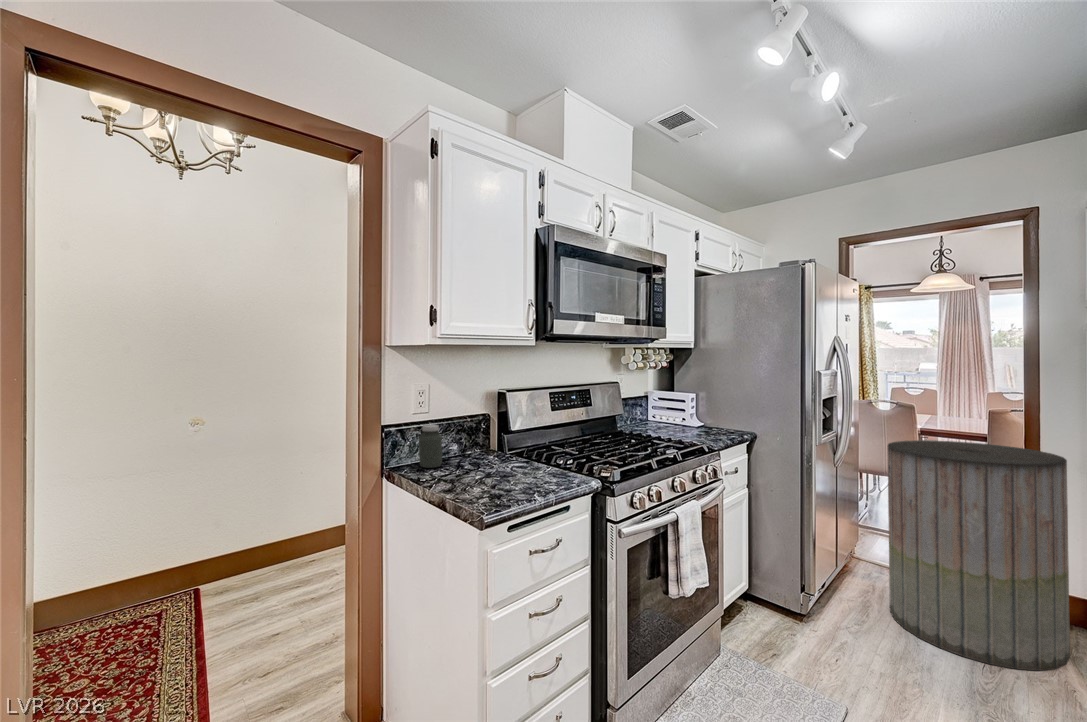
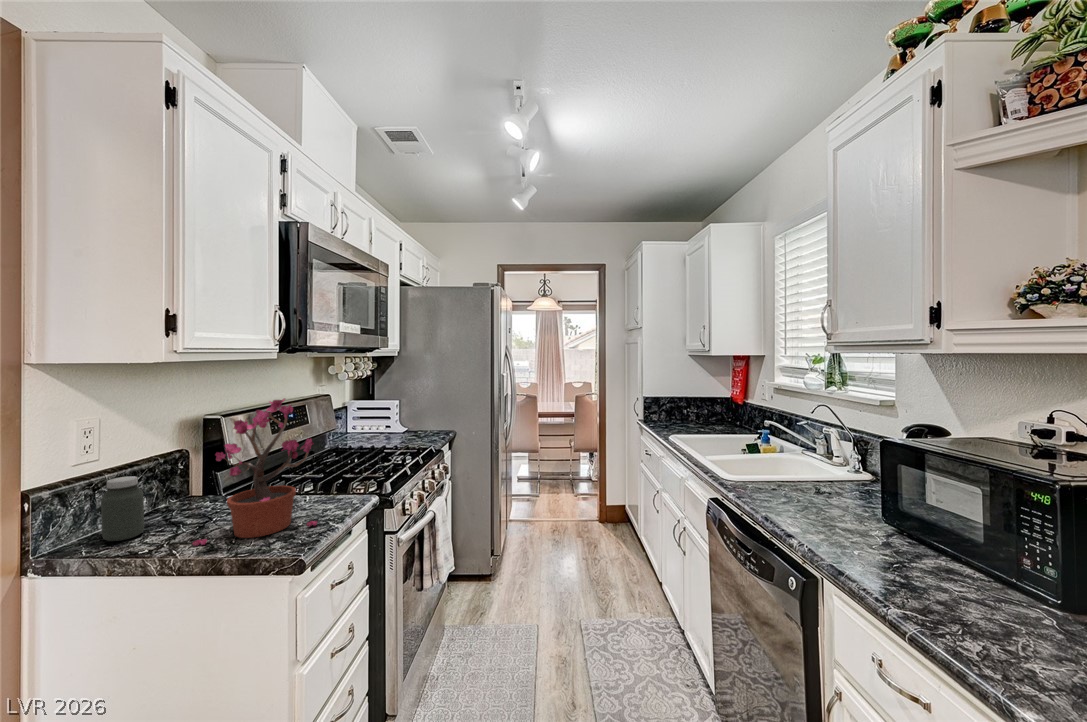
potted plant: none [453,374,536,484] -> present [193,398,317,546]
trash can: present [888,440,1070,671] -> none [539,421,632,569]

